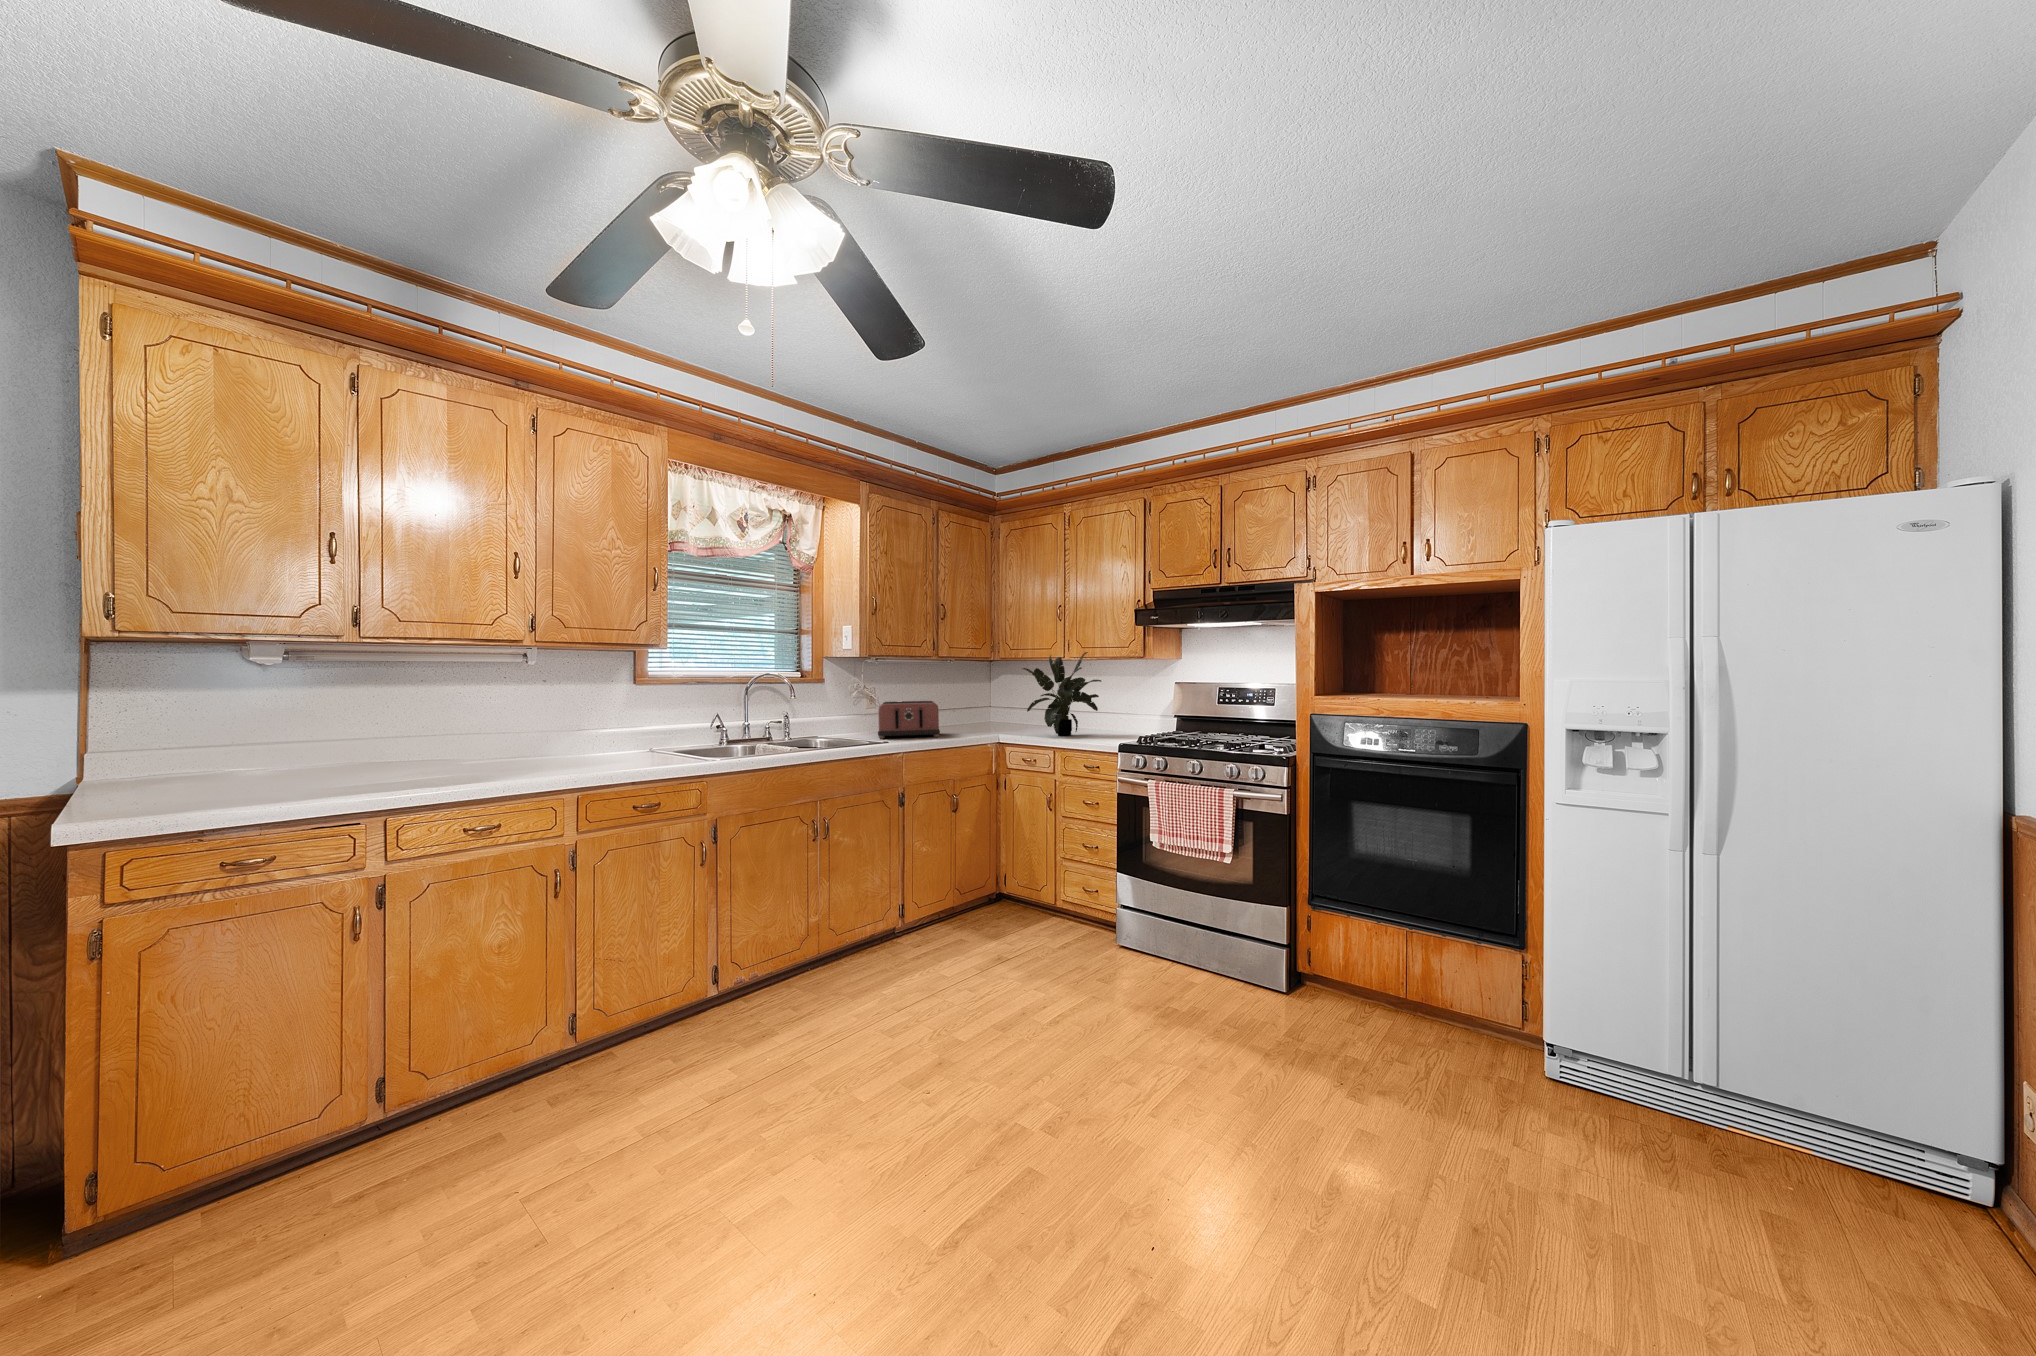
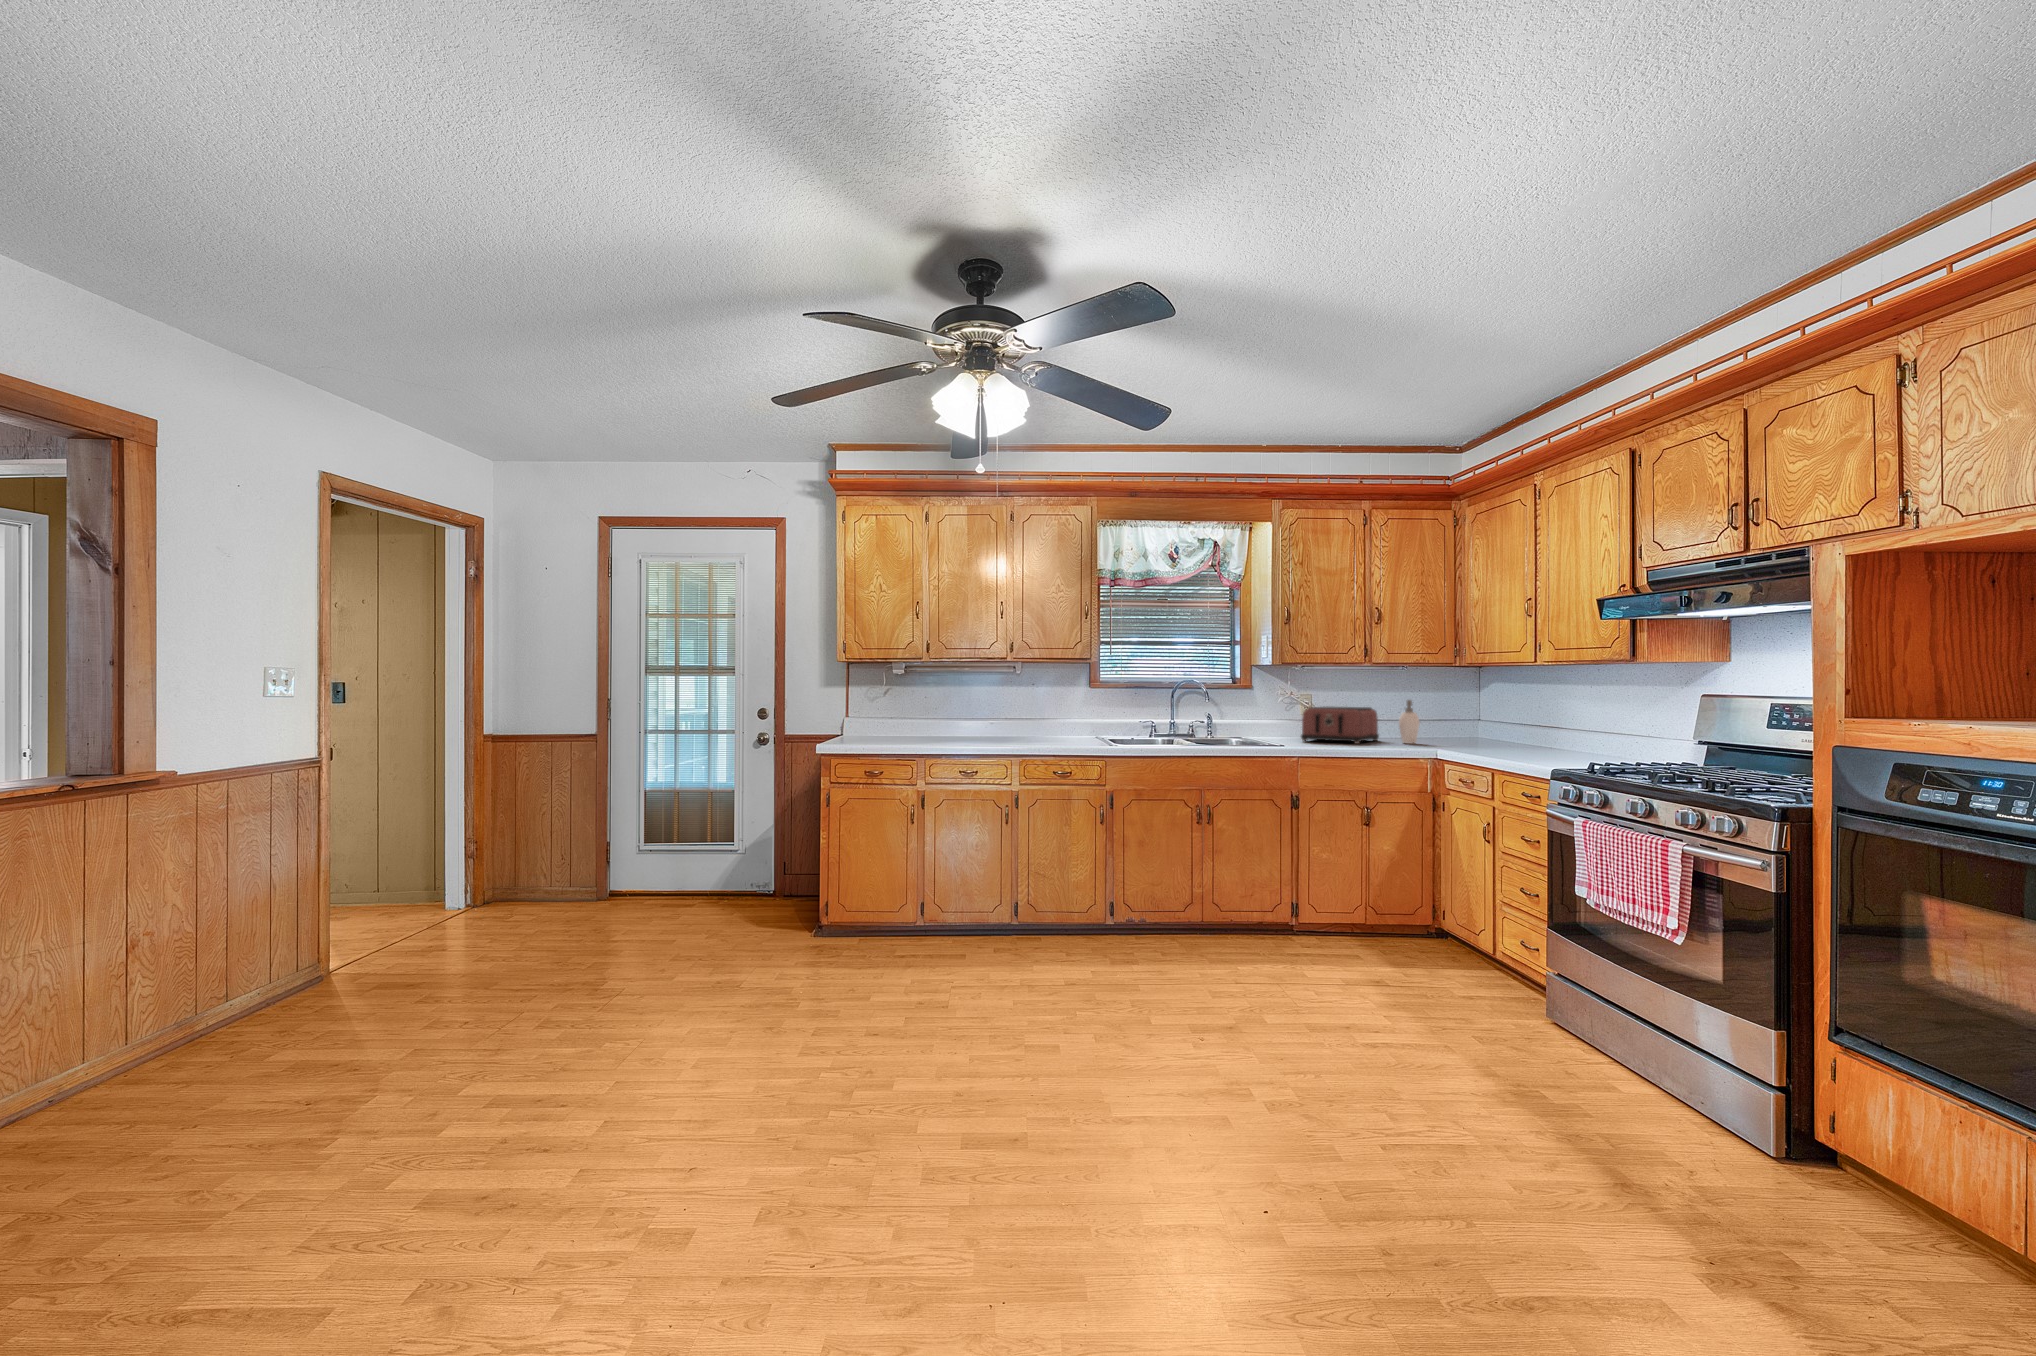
potted plant: present [1023,652,1101,736] -> none [1432,661,1524,753]
soap dispenser: none [963,692,986,733] -> present [1399,700,1420,744]

